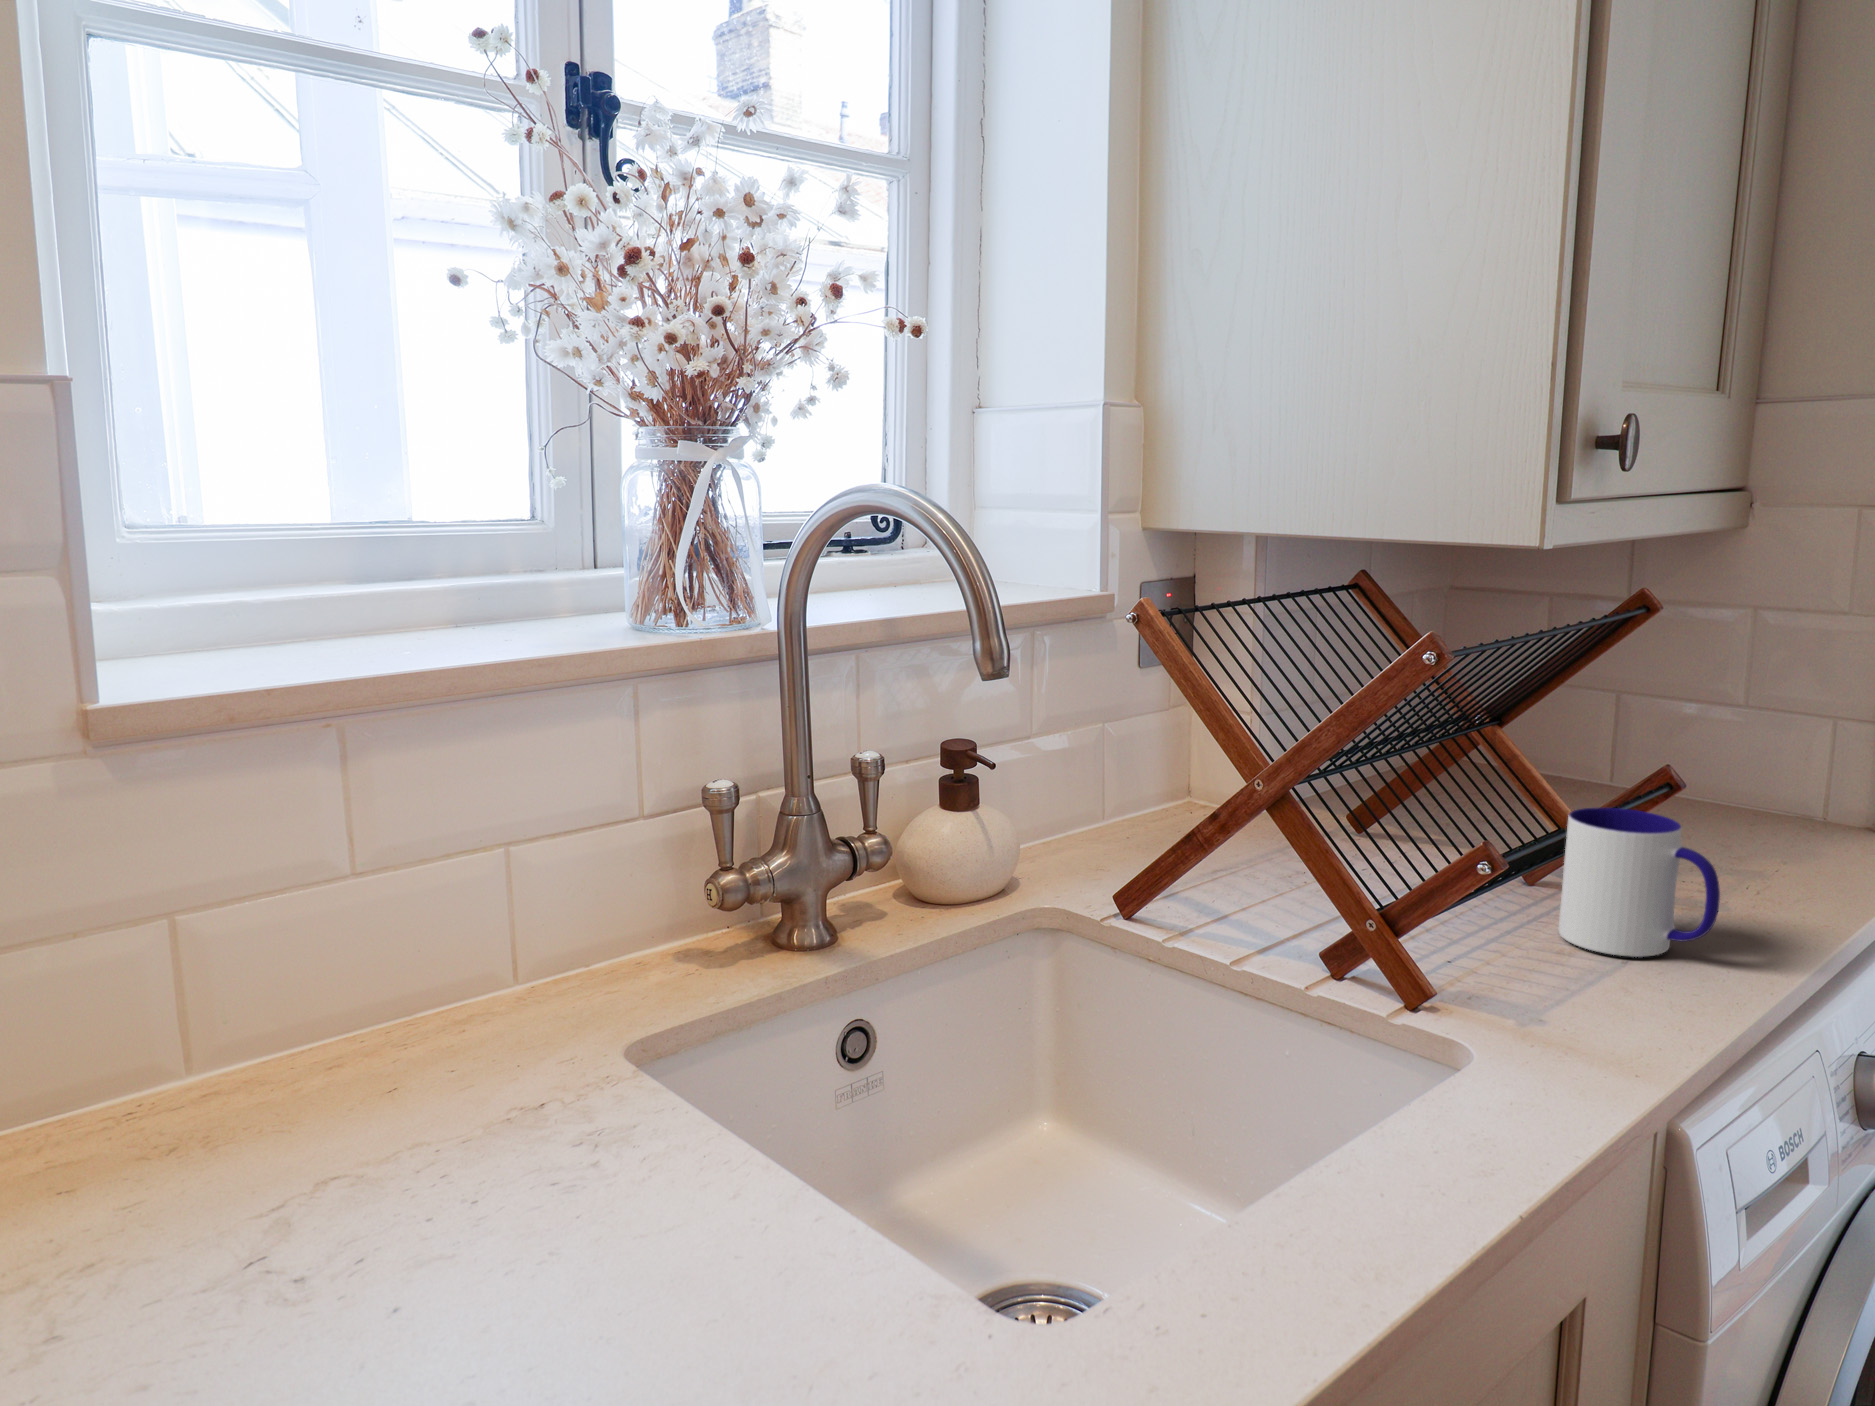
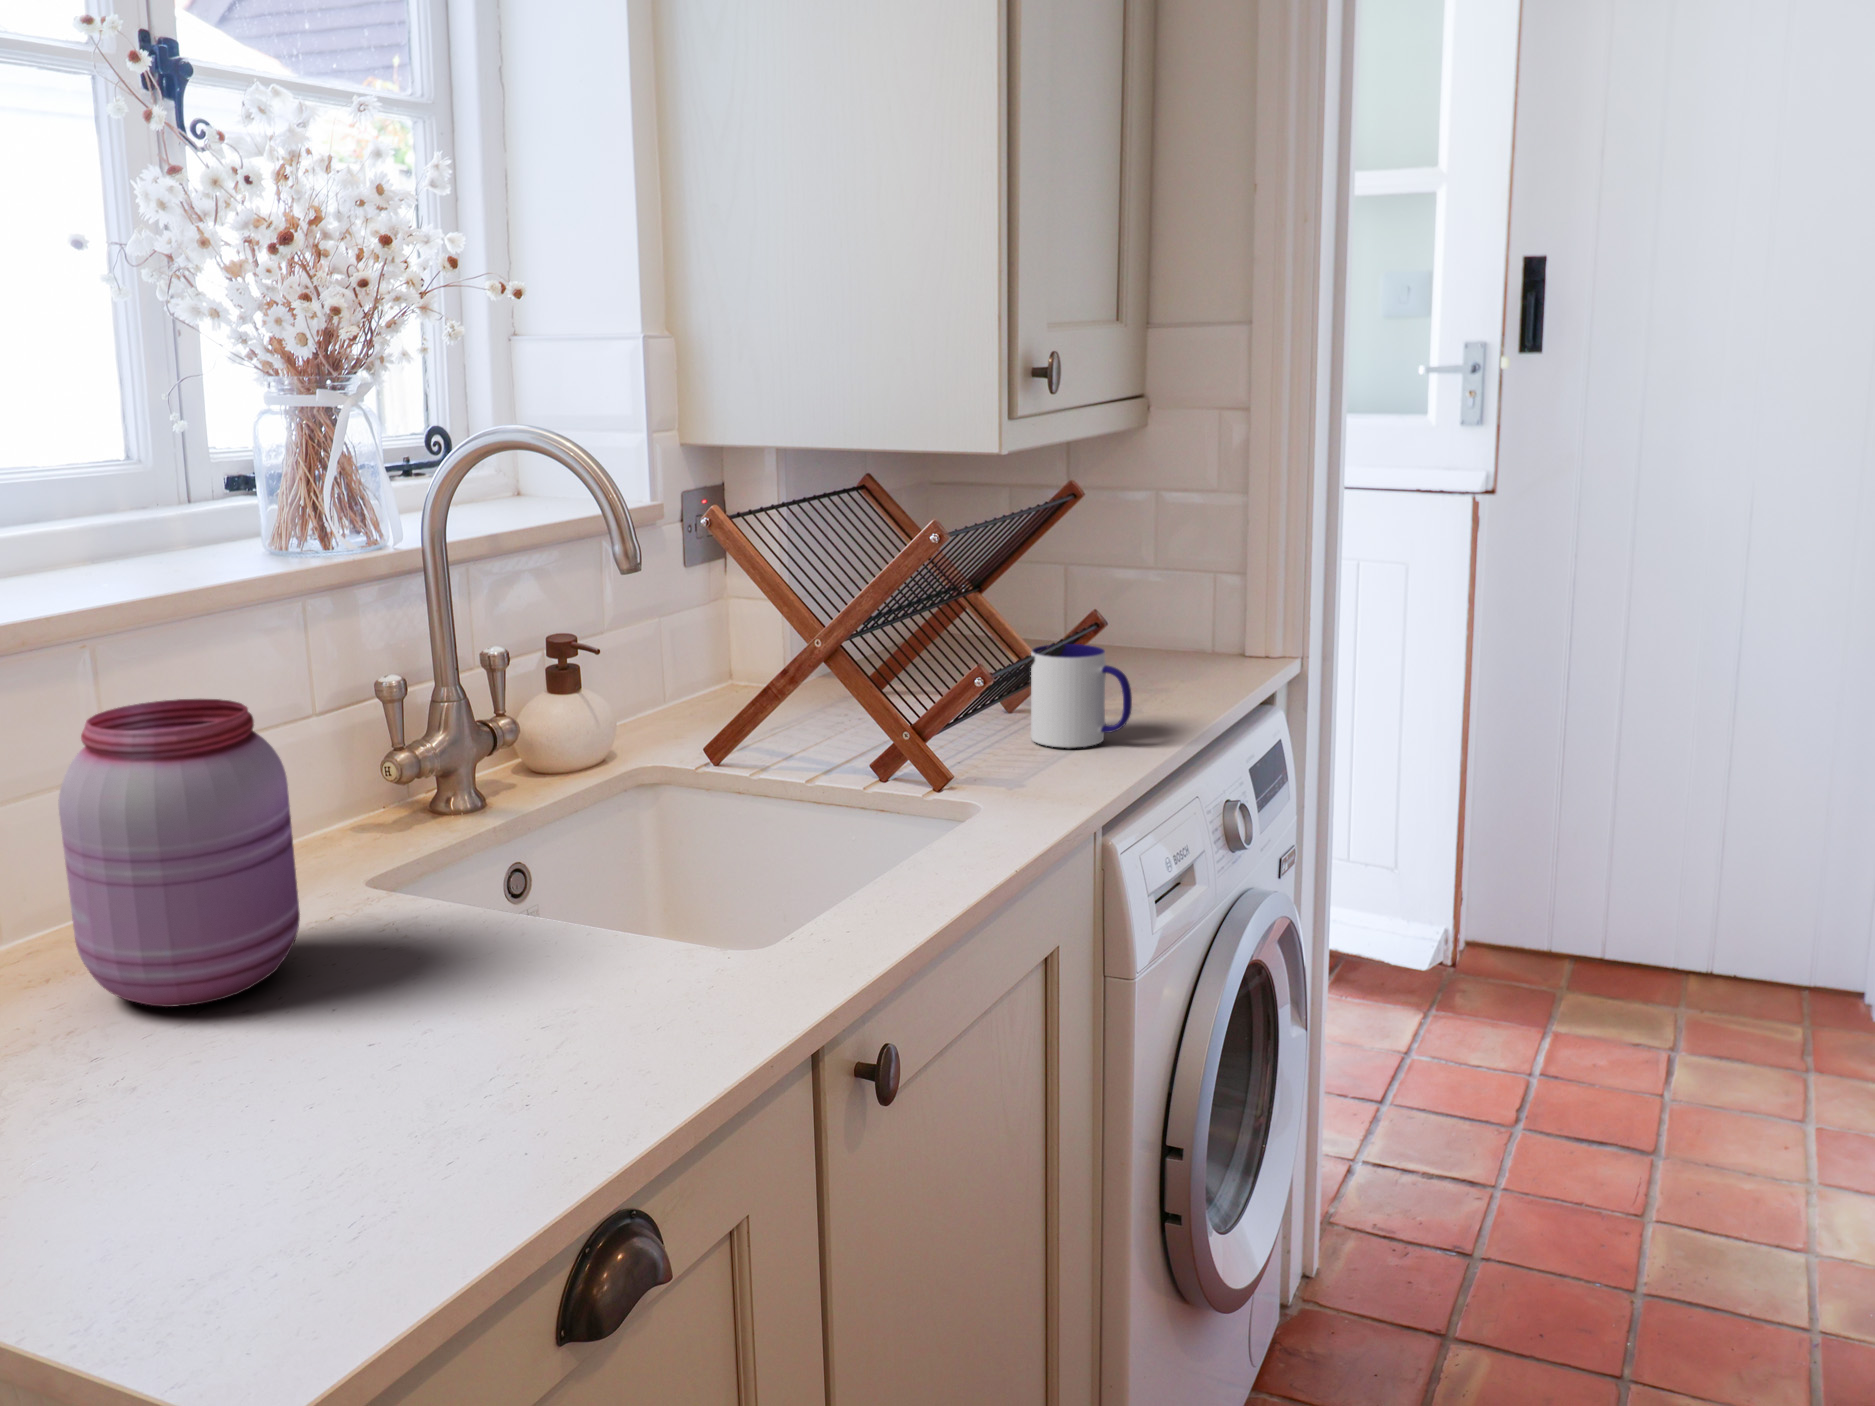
jar: none [149,809,466,1231] -> present [59,699,300,1007]

